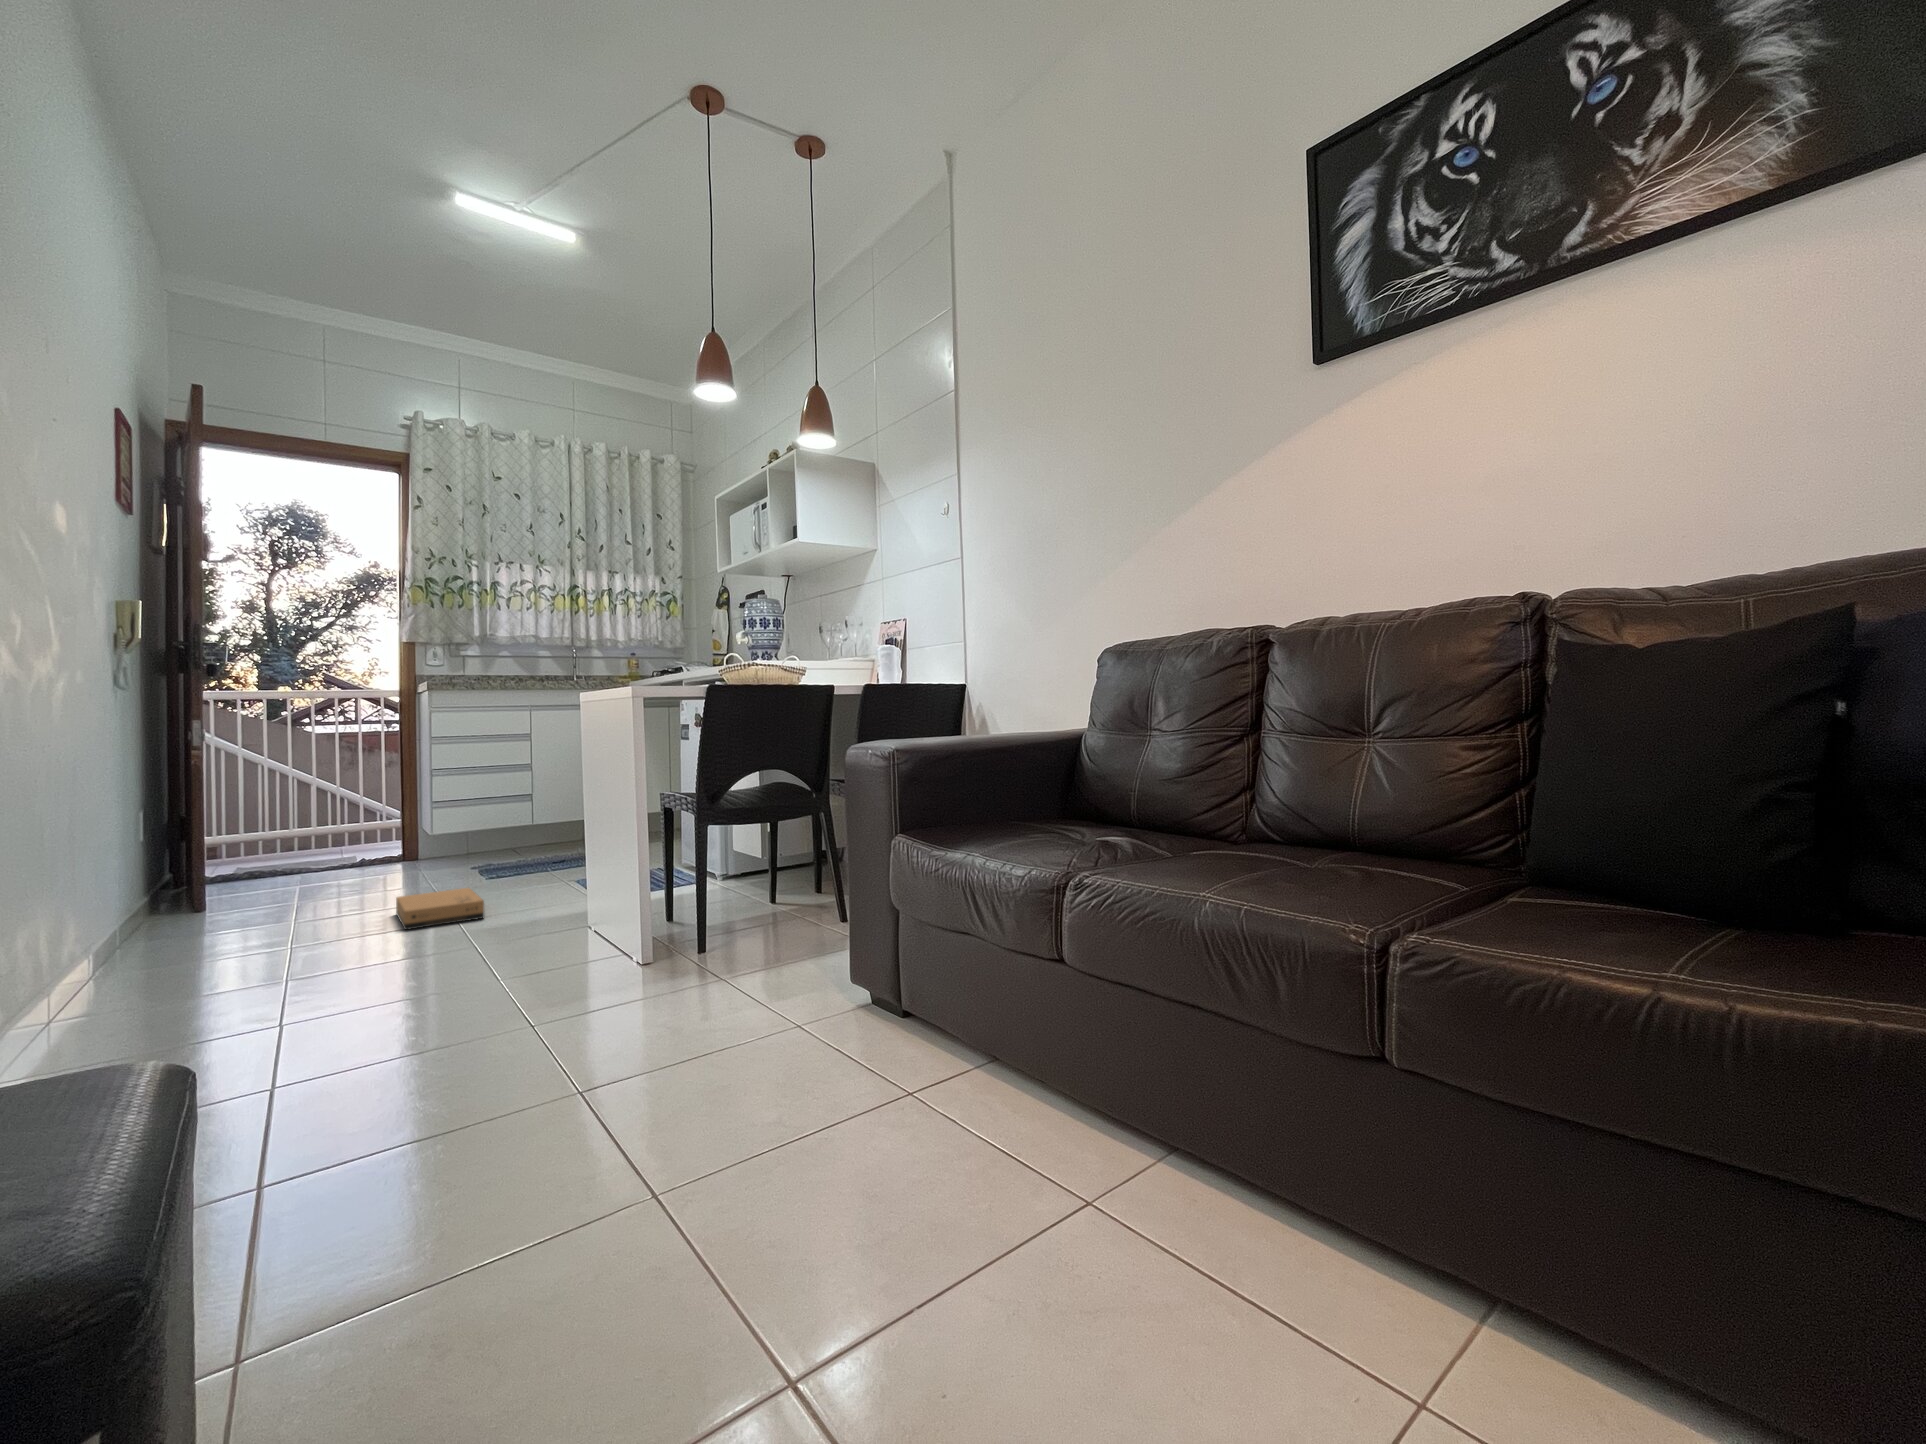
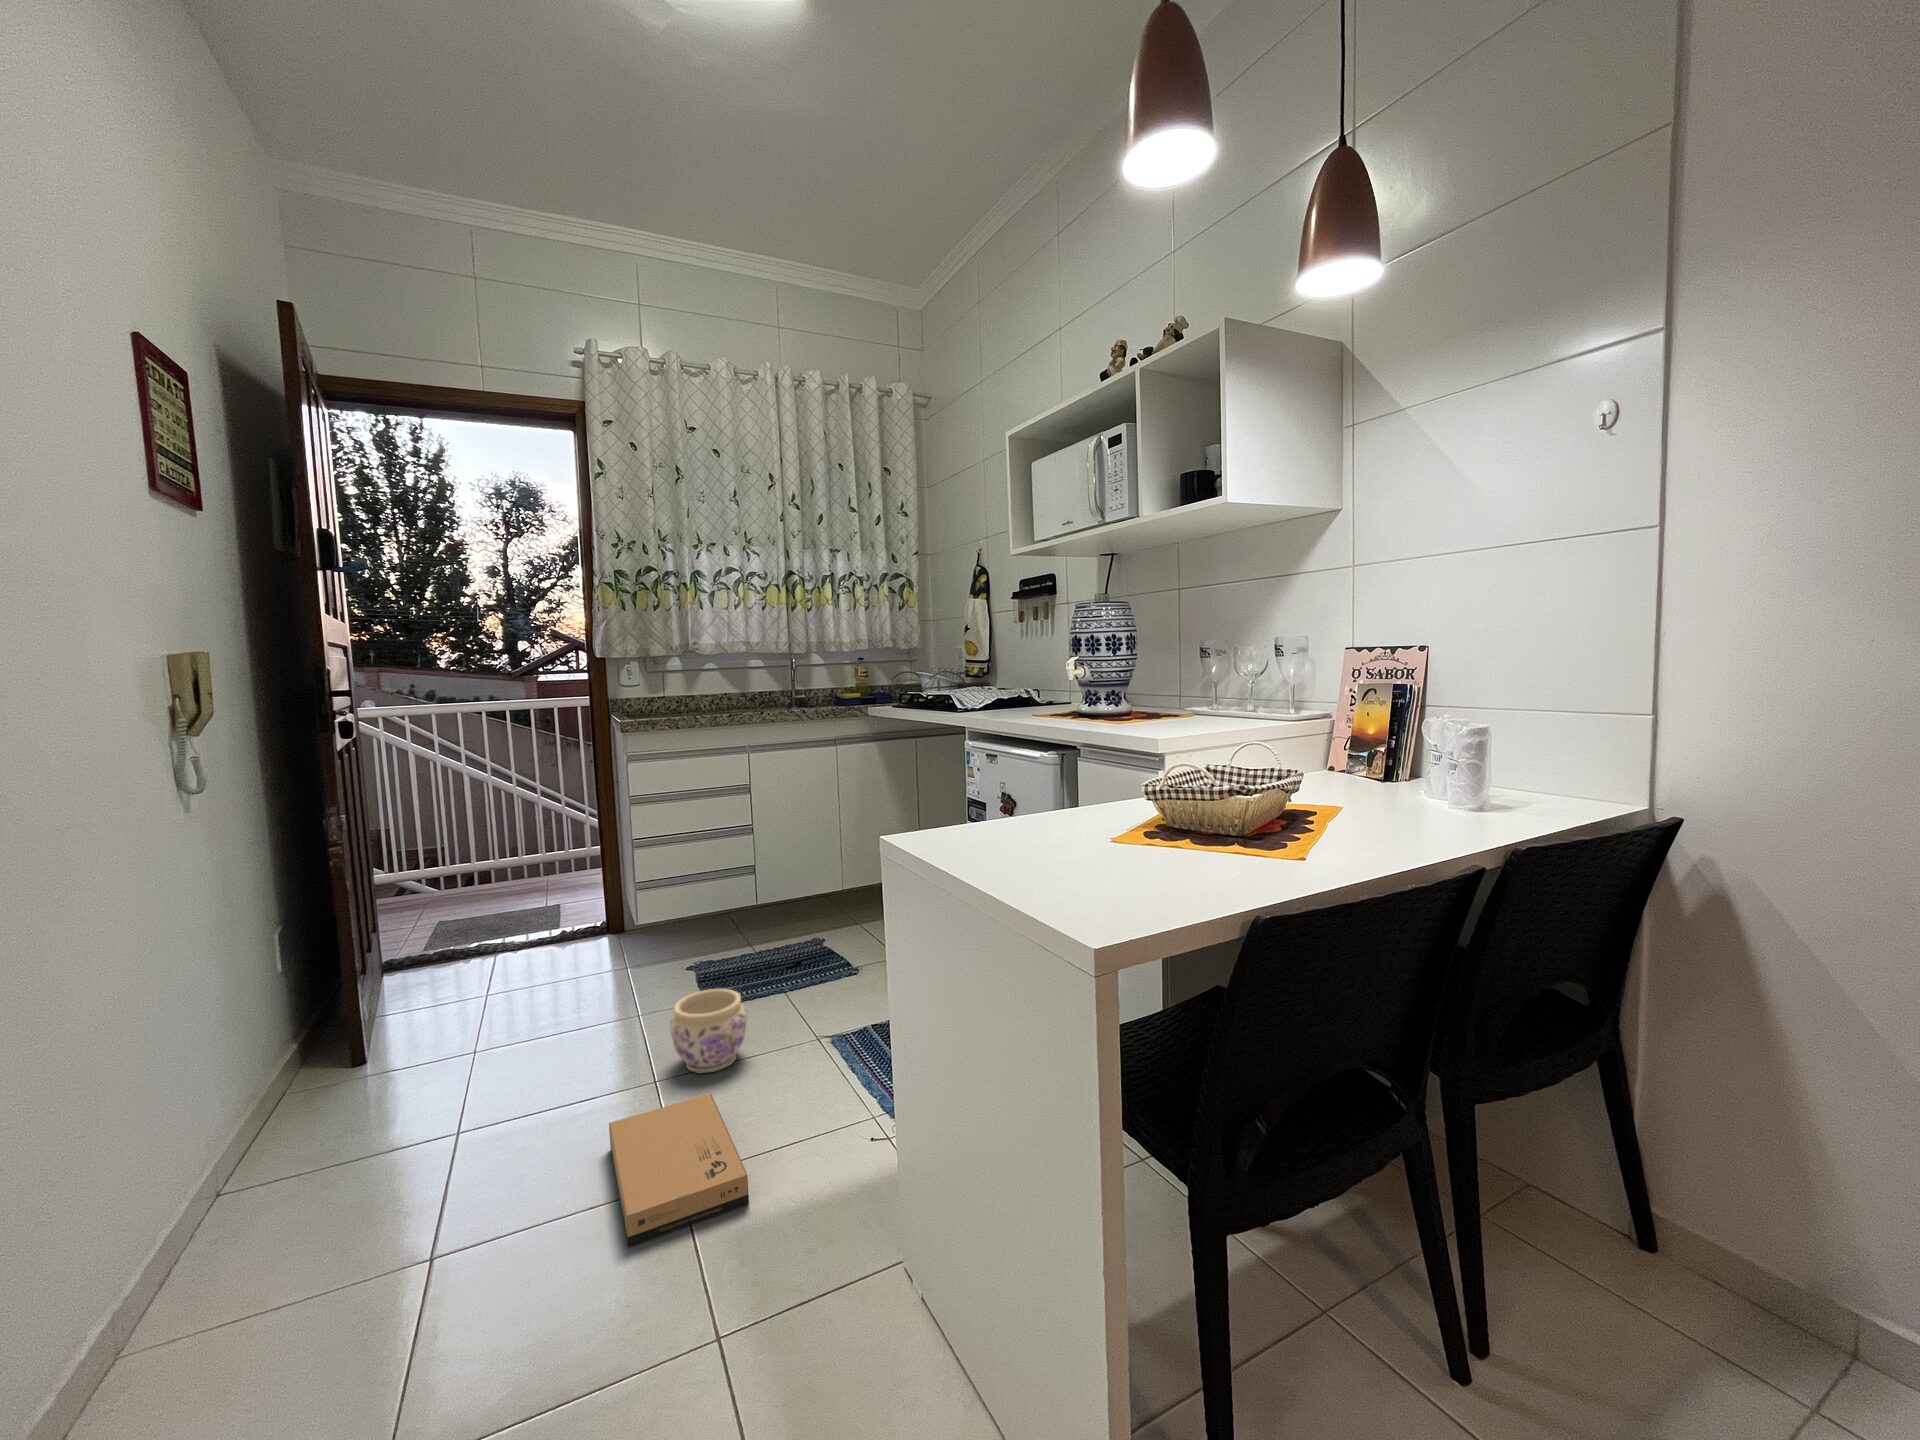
planter: none [445,847,503,895] -> present [670,989,747,1074]

